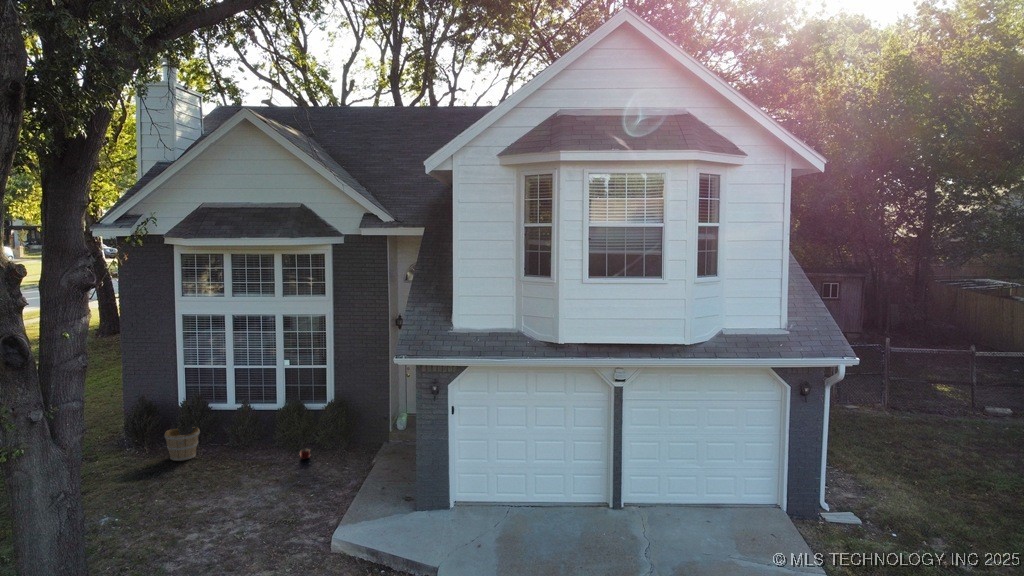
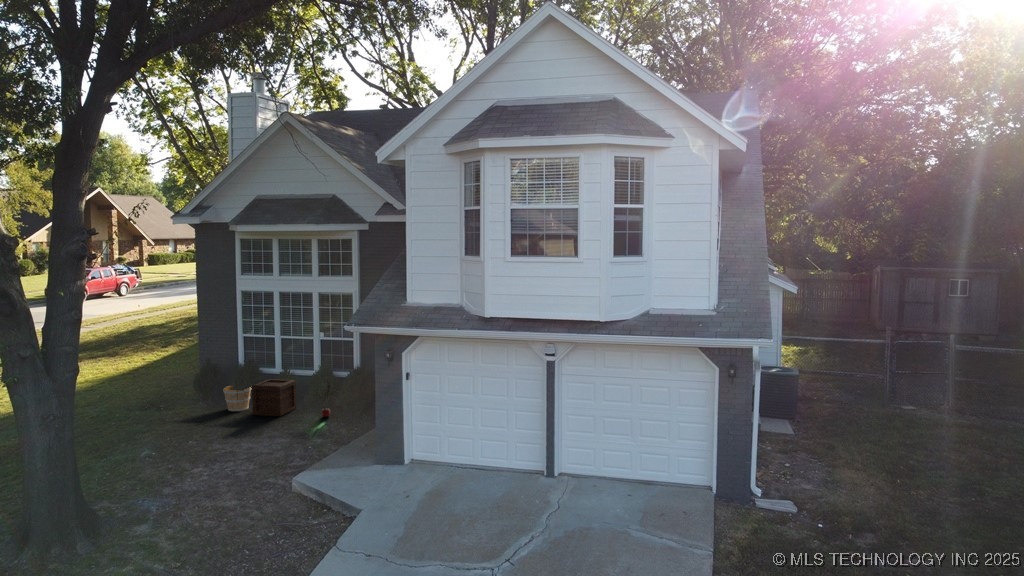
wooden crate: none [209,418,259,464] -> present [252,379,296,416]

